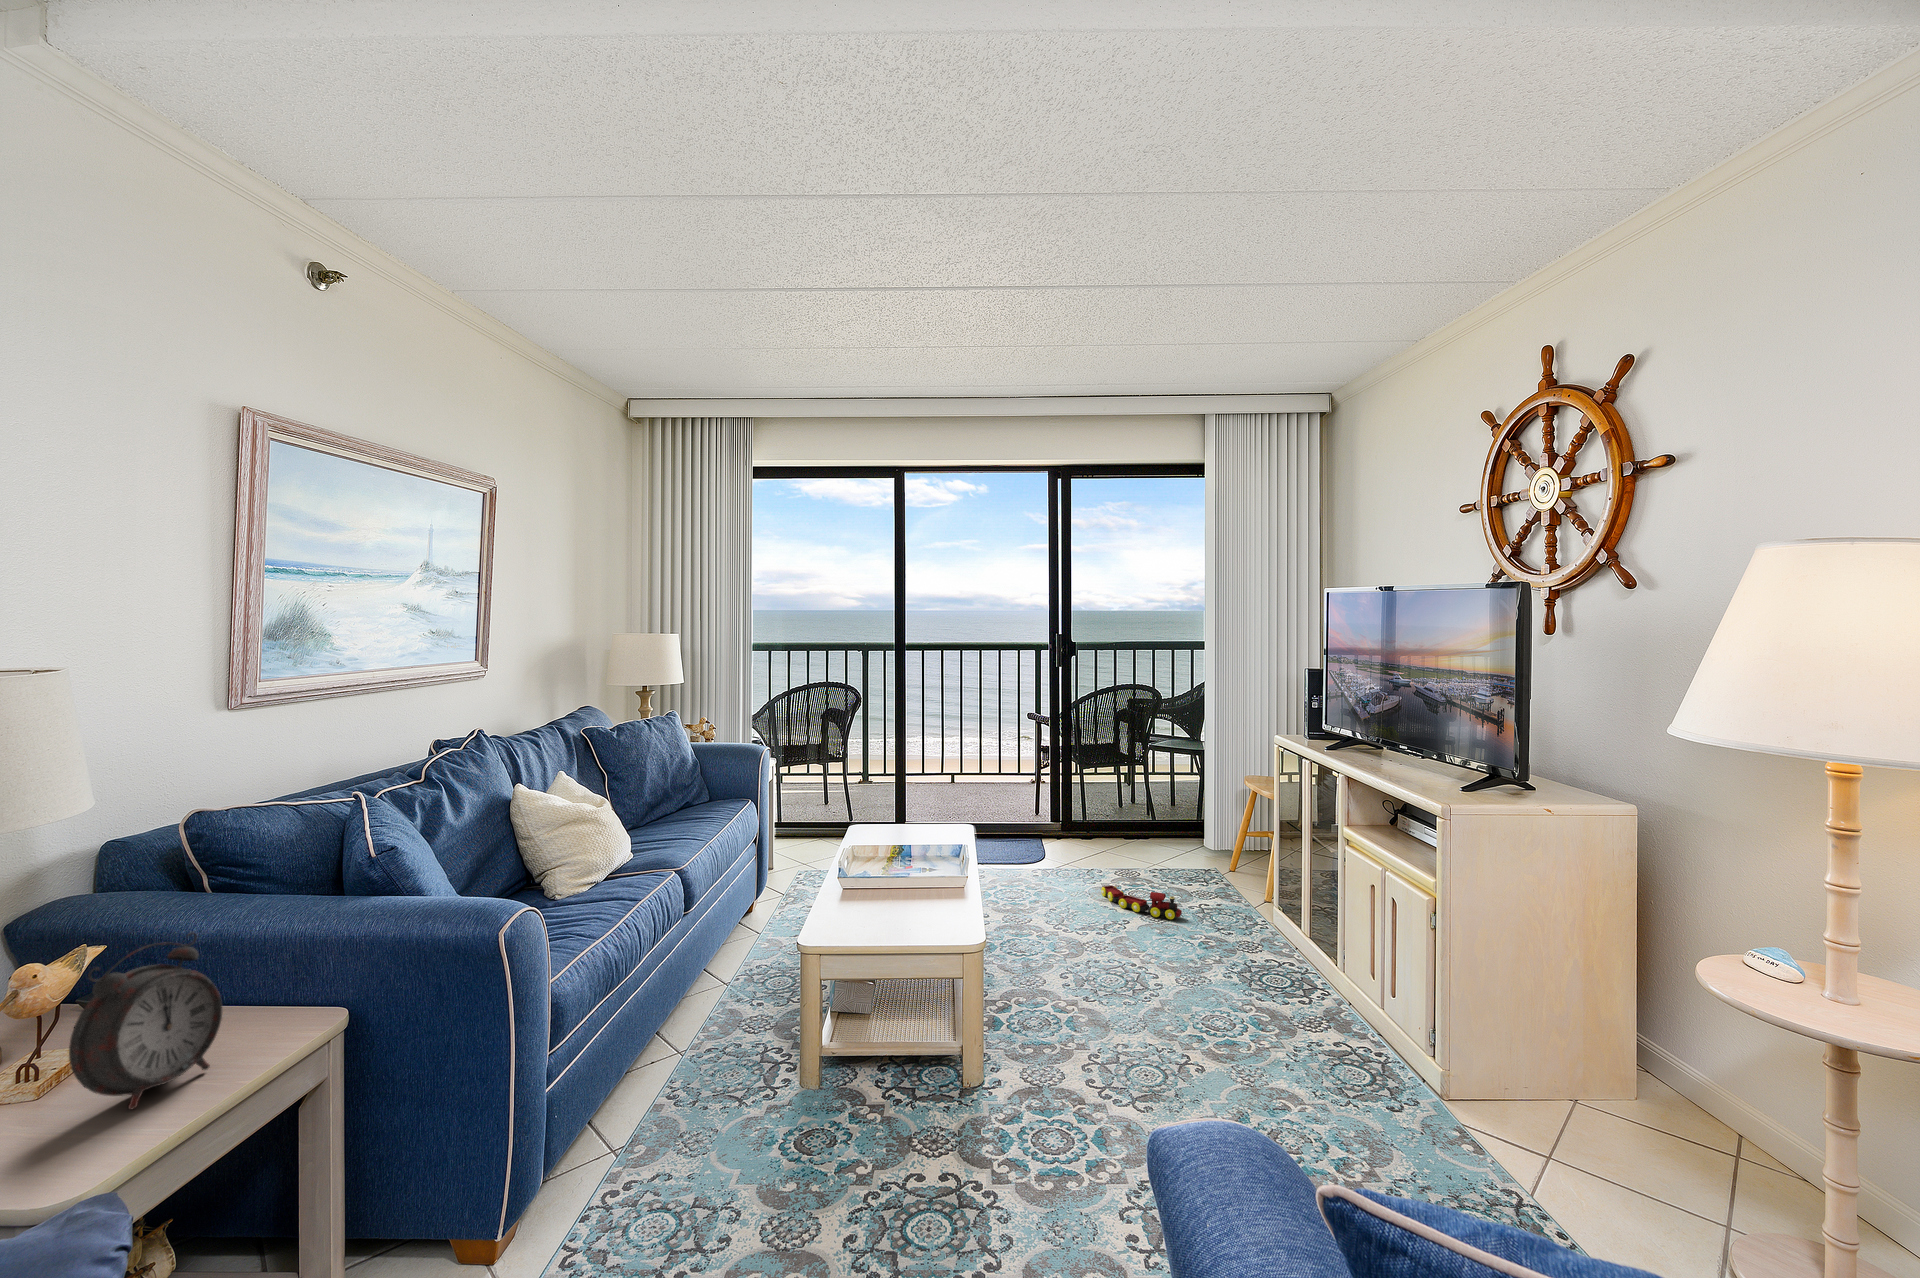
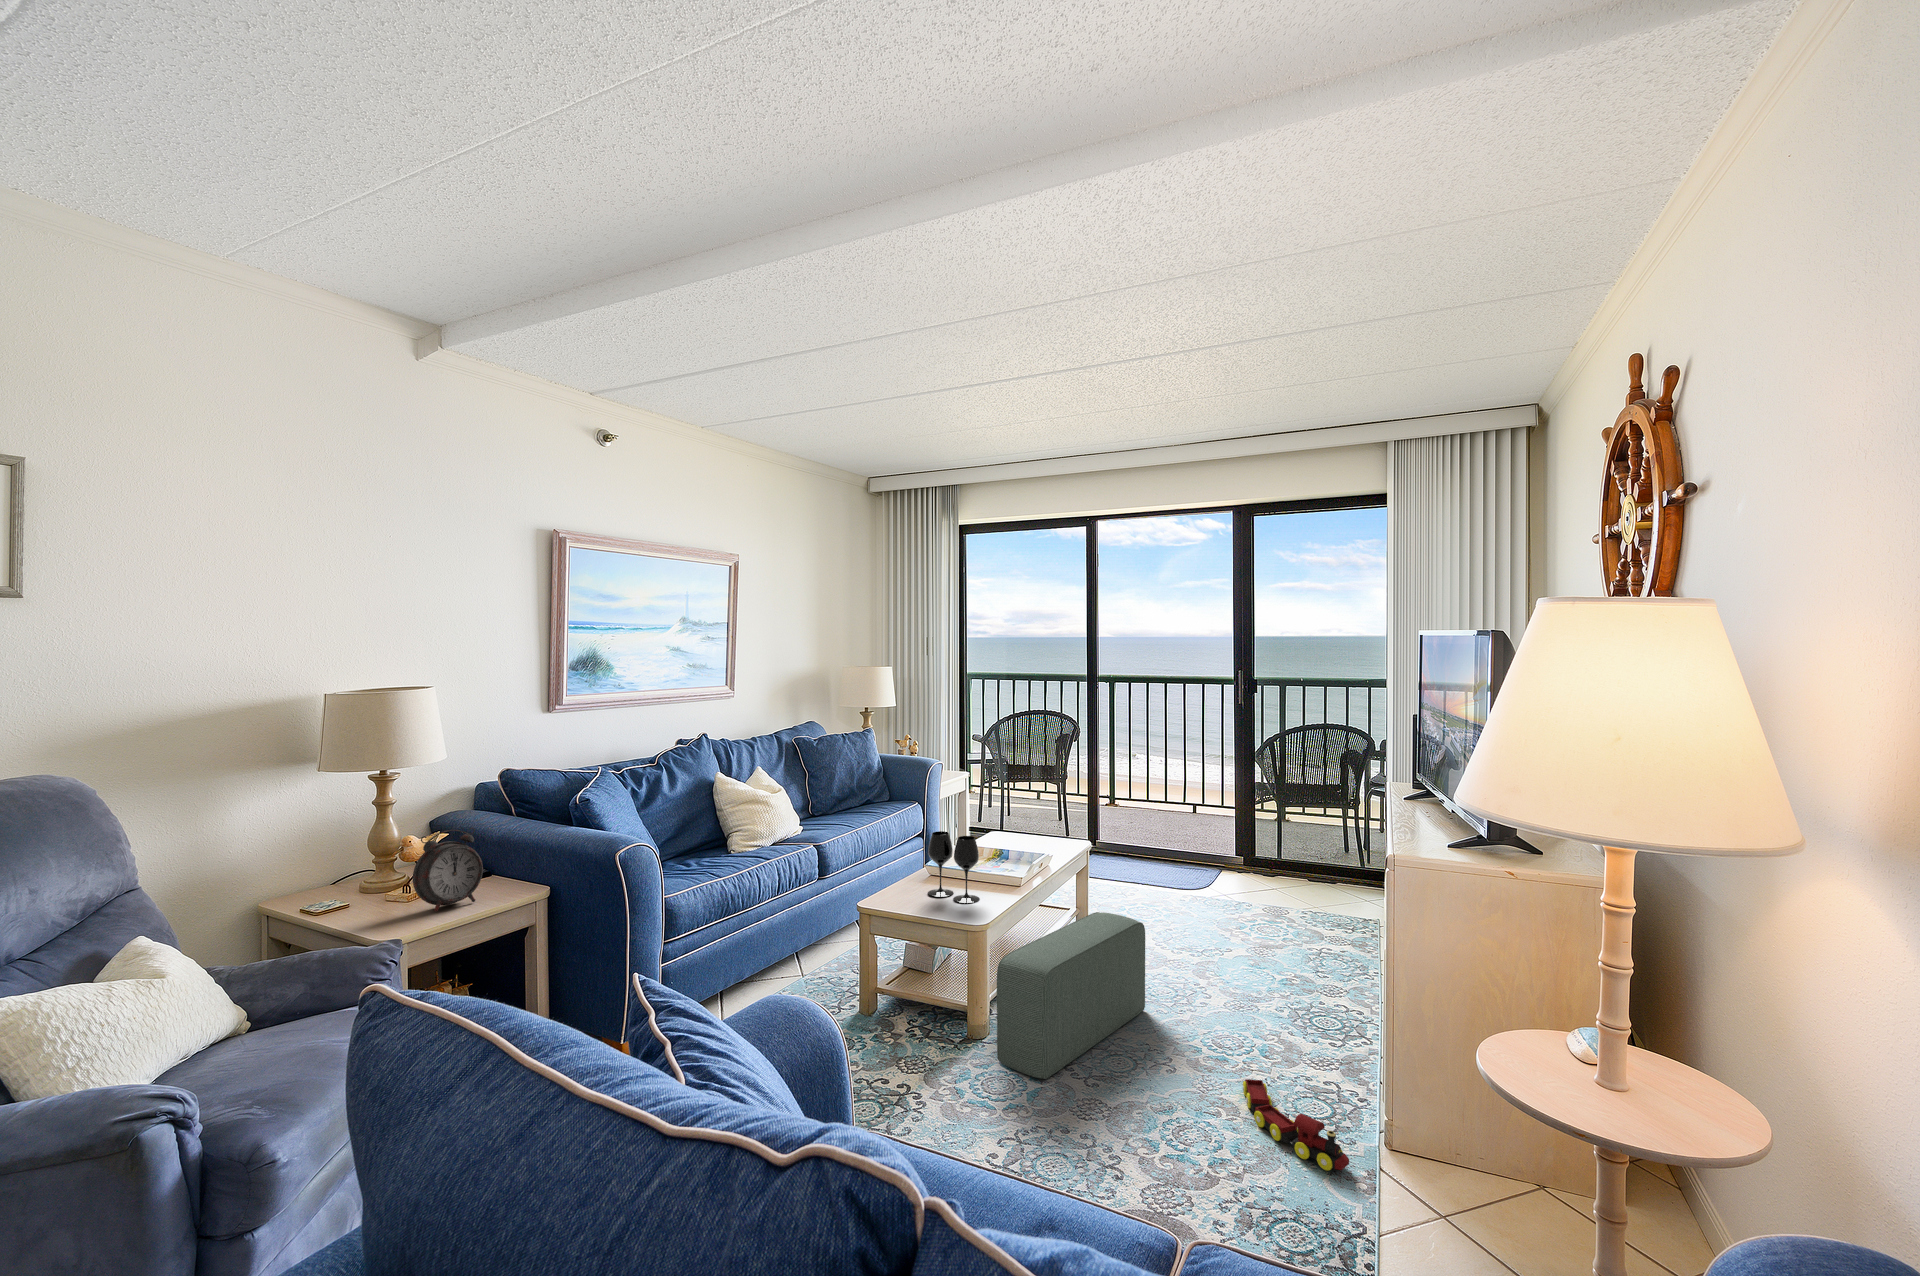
wine glass: none [870,835,941,920] -> present [928,831,980,903]
toy train: present [1101,885,1182,919] -> present [1243,1079,1349,1171]
pouf: none [1026,906,1118,1118] -> present [997,912,1145,1079]

